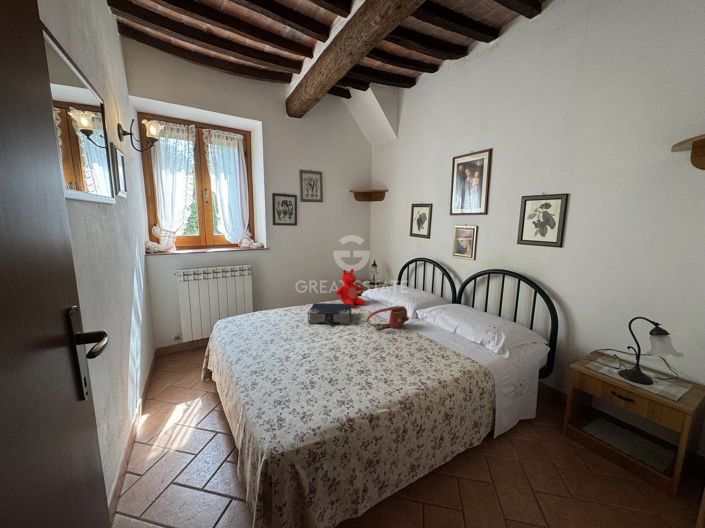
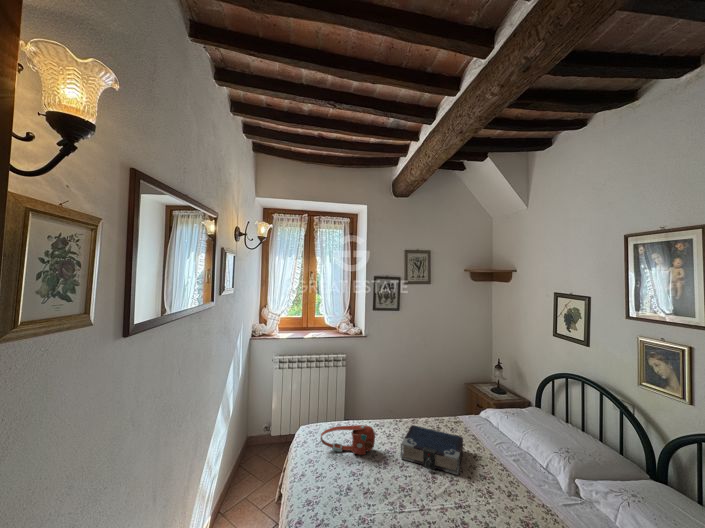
teddy bear: present [336,269,365,307] -> none [443,380,484,438]
handbag: present [367,306,409,329] -> present [321,425,375,455]

